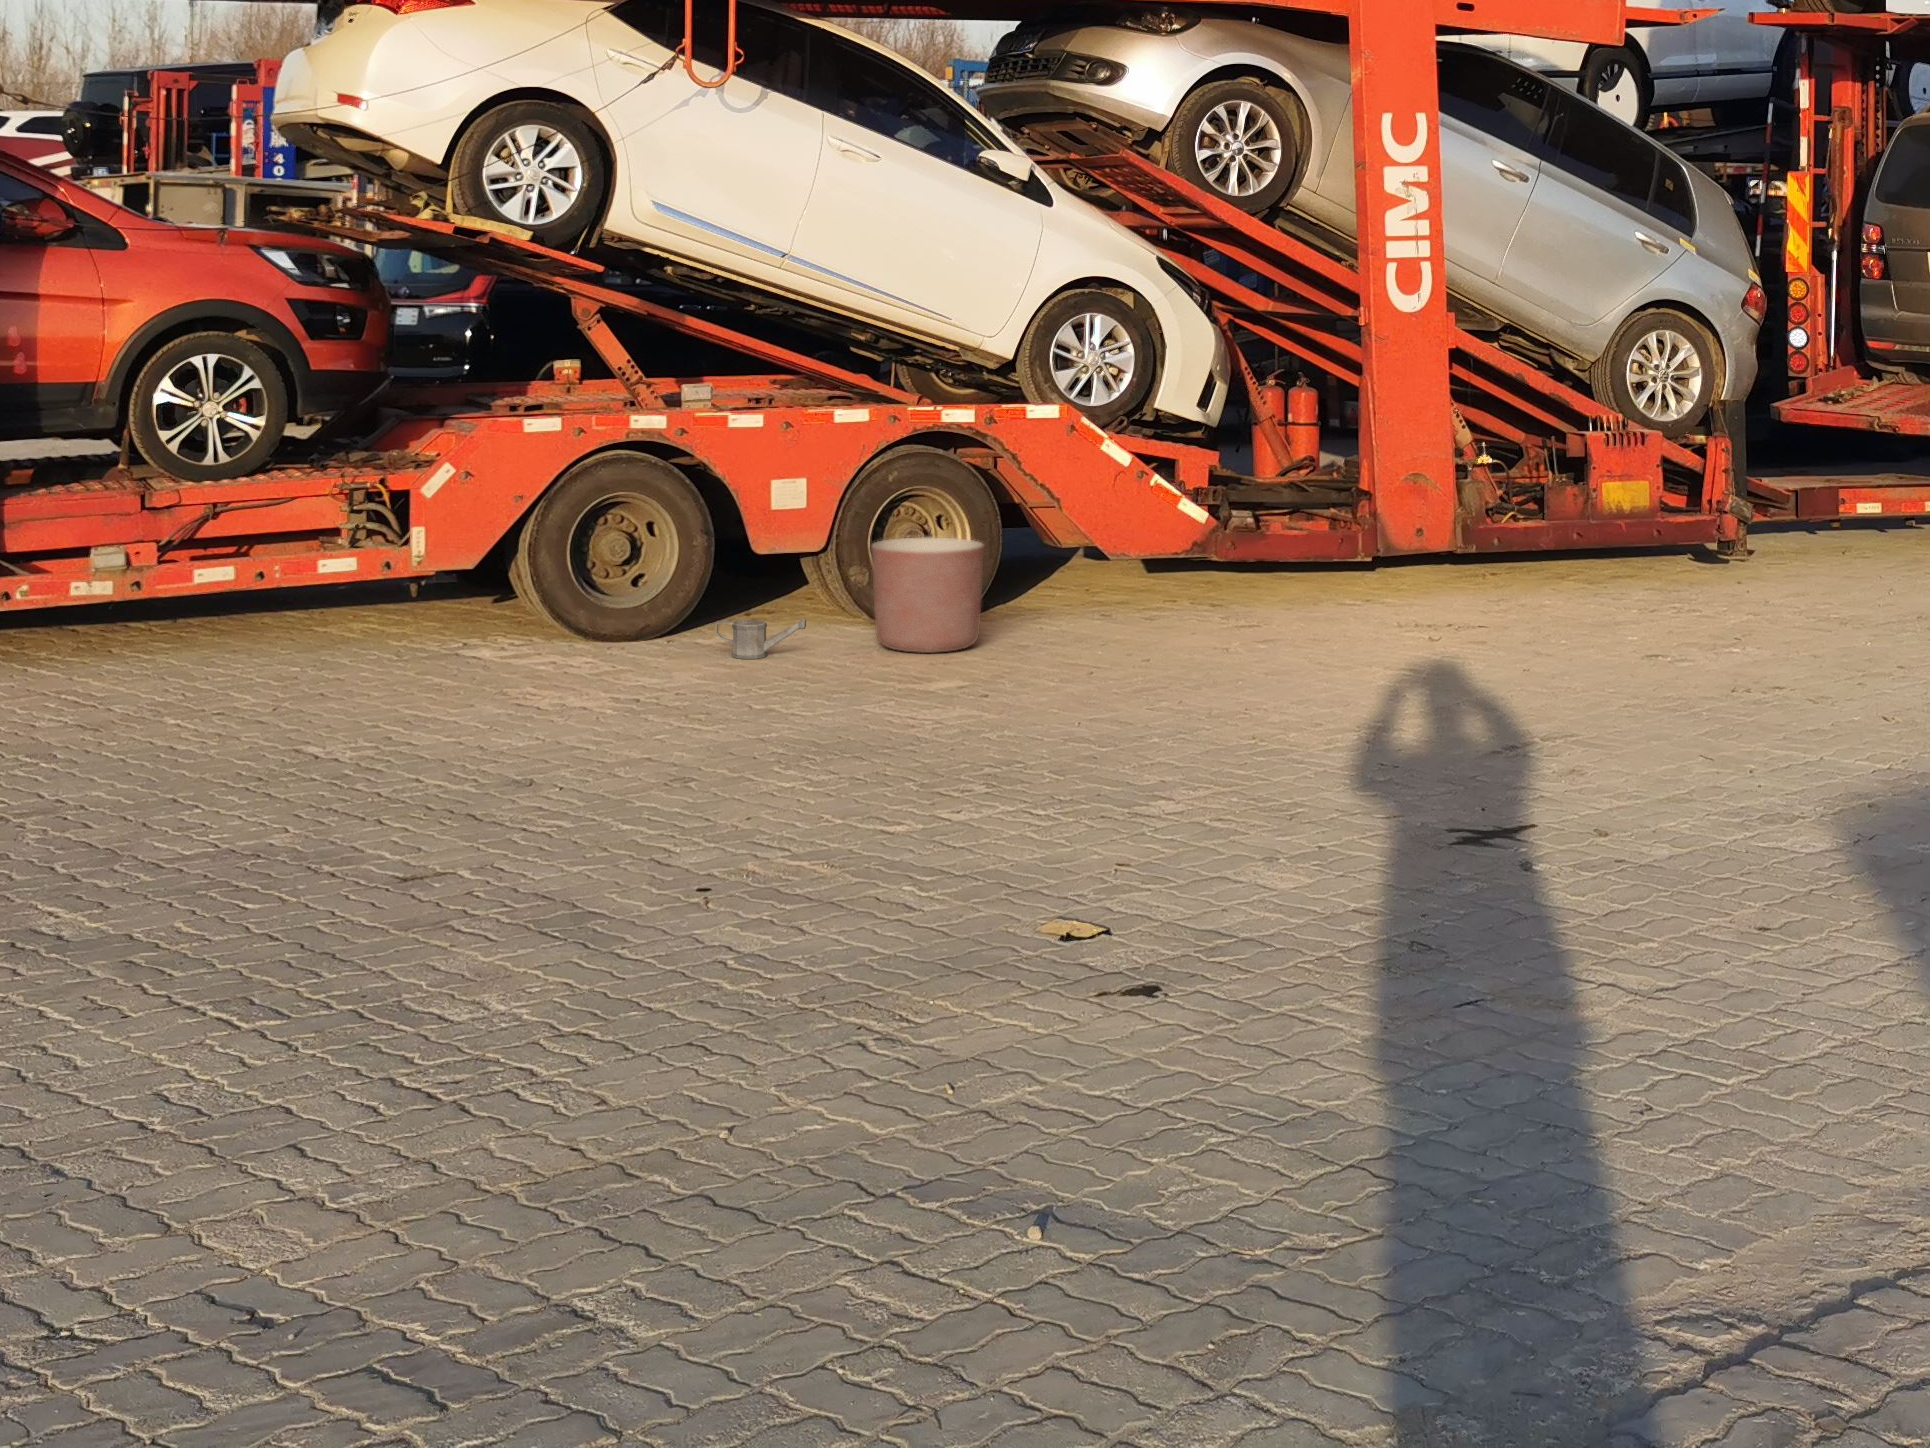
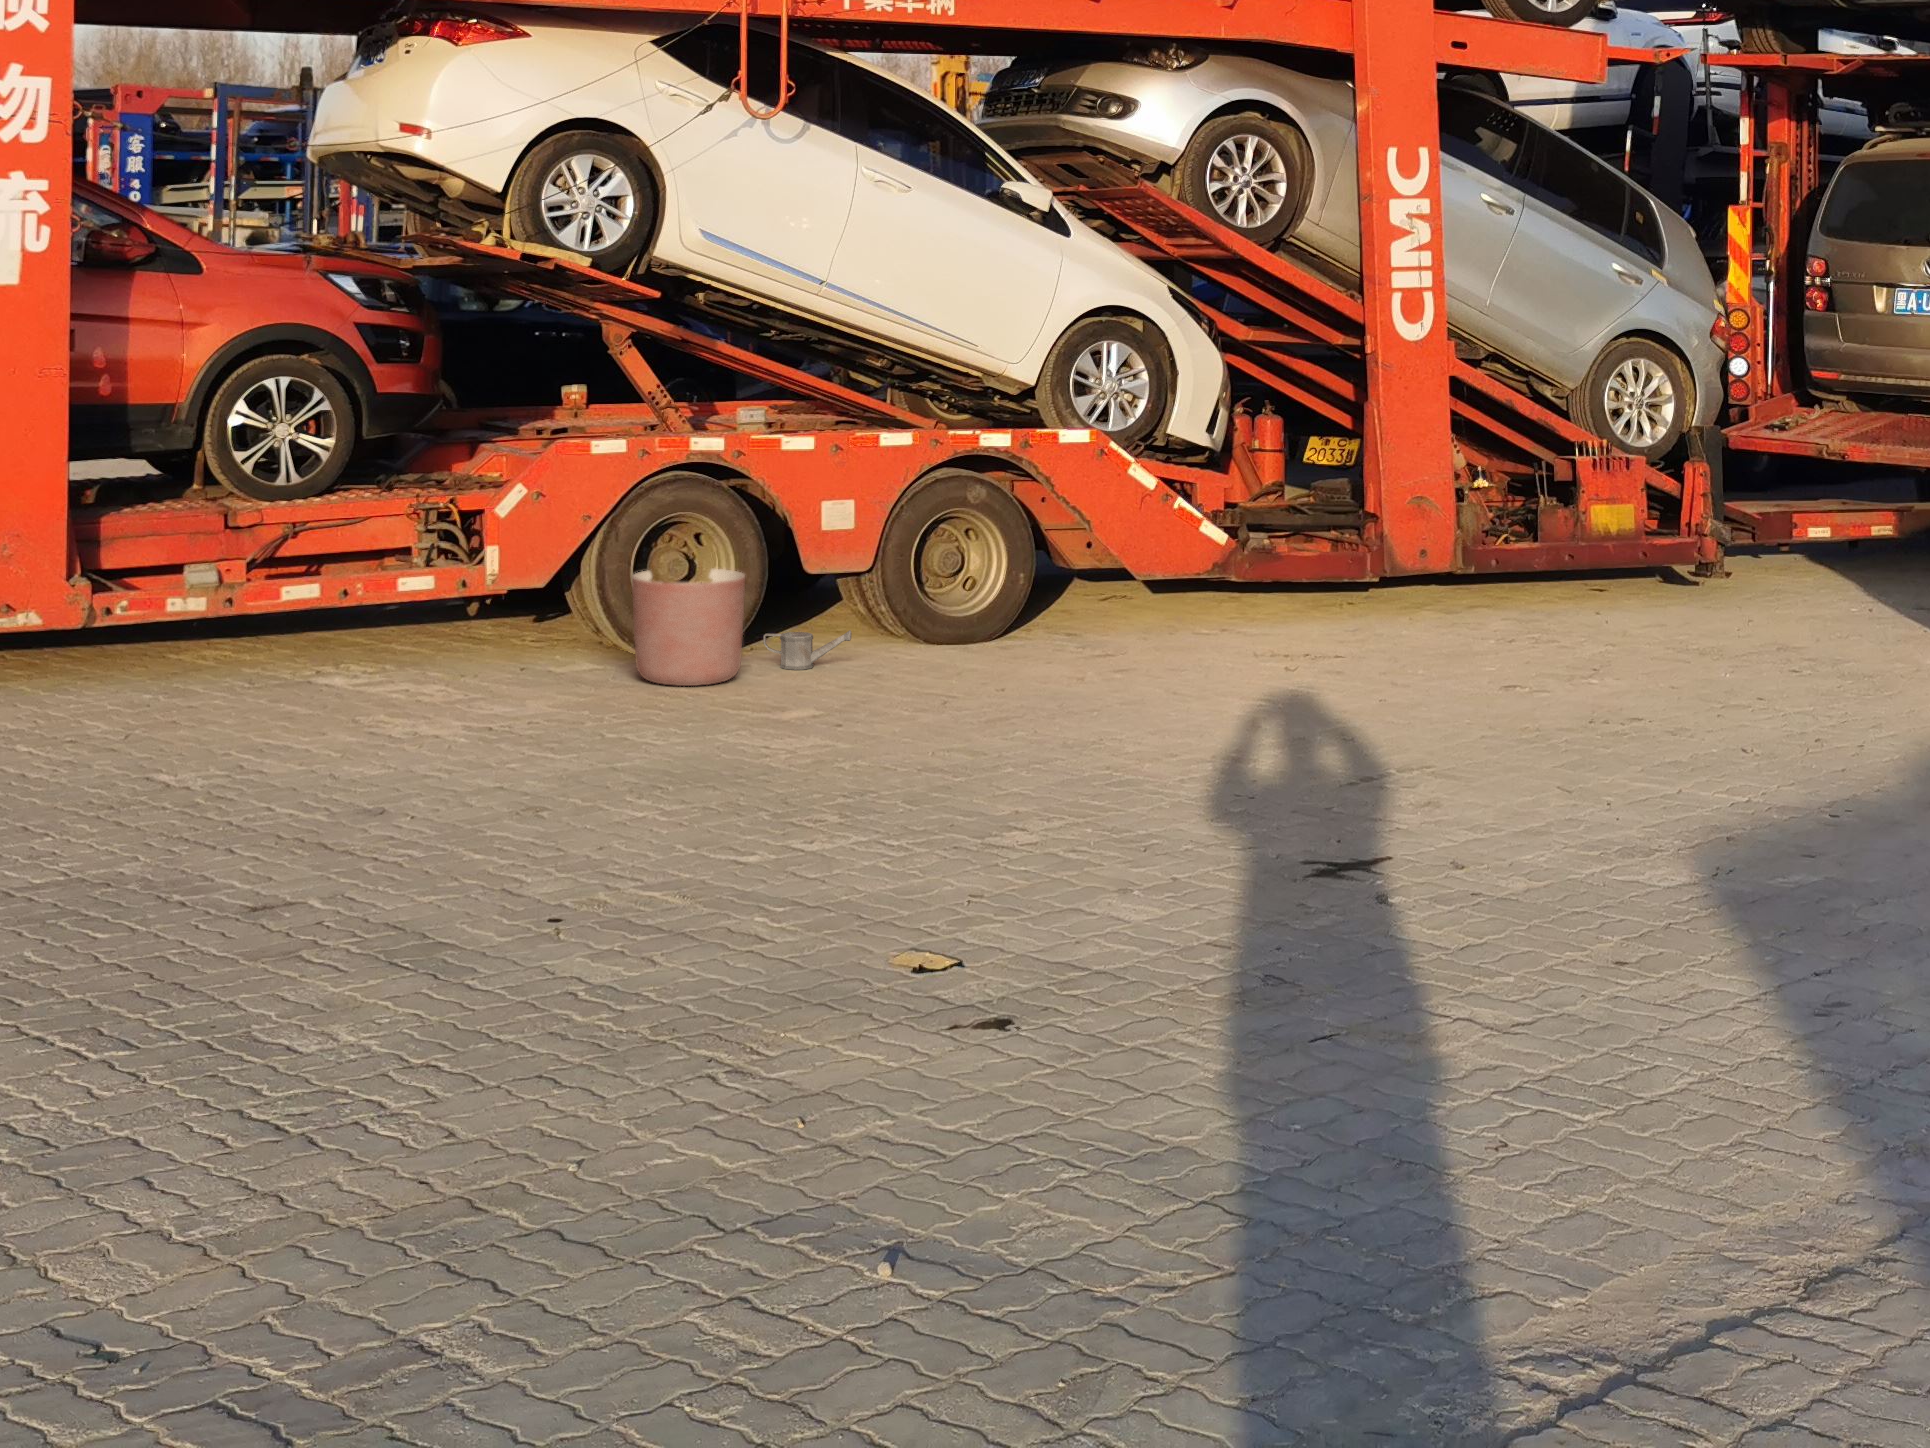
planter: present [871,537,984,653] -> present [632,569,745,686]

